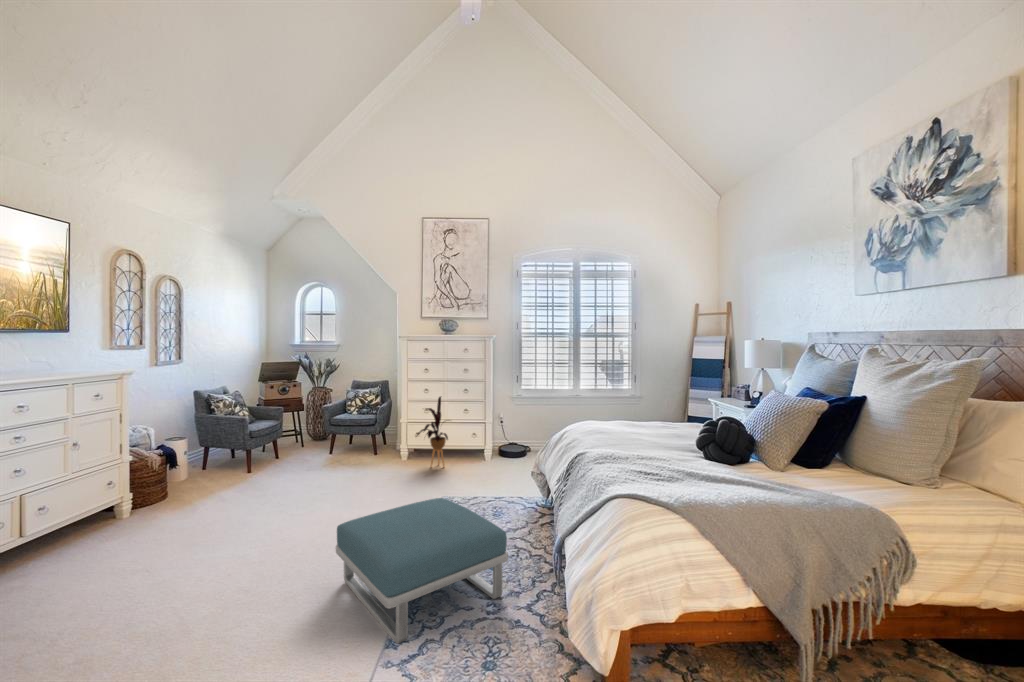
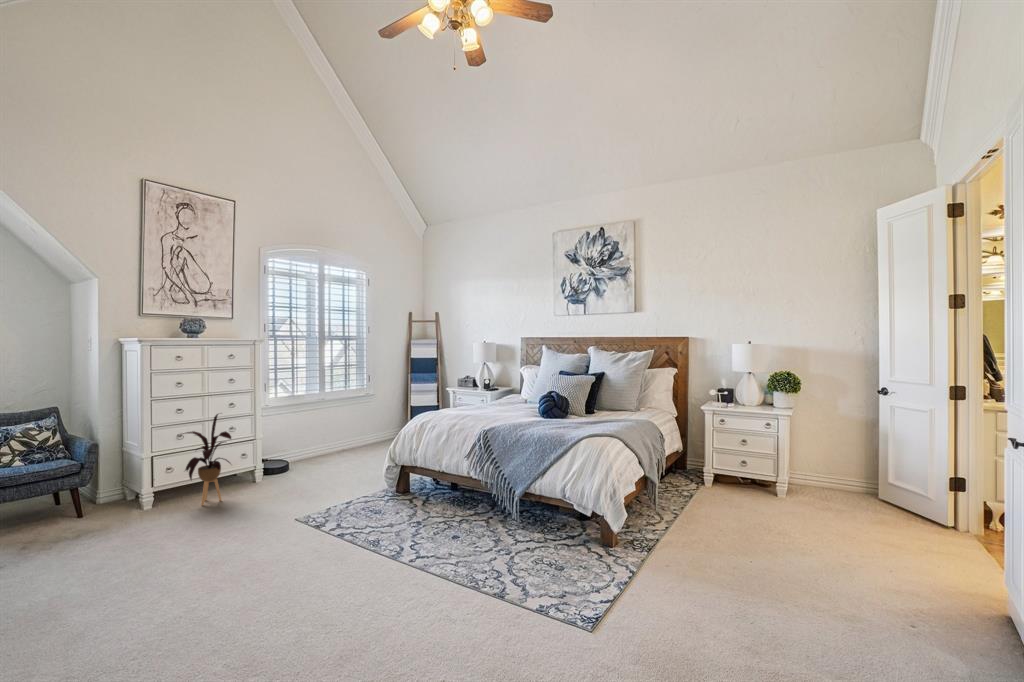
footstool: present [336,498,508,644] -> none [356,495,493,607]

